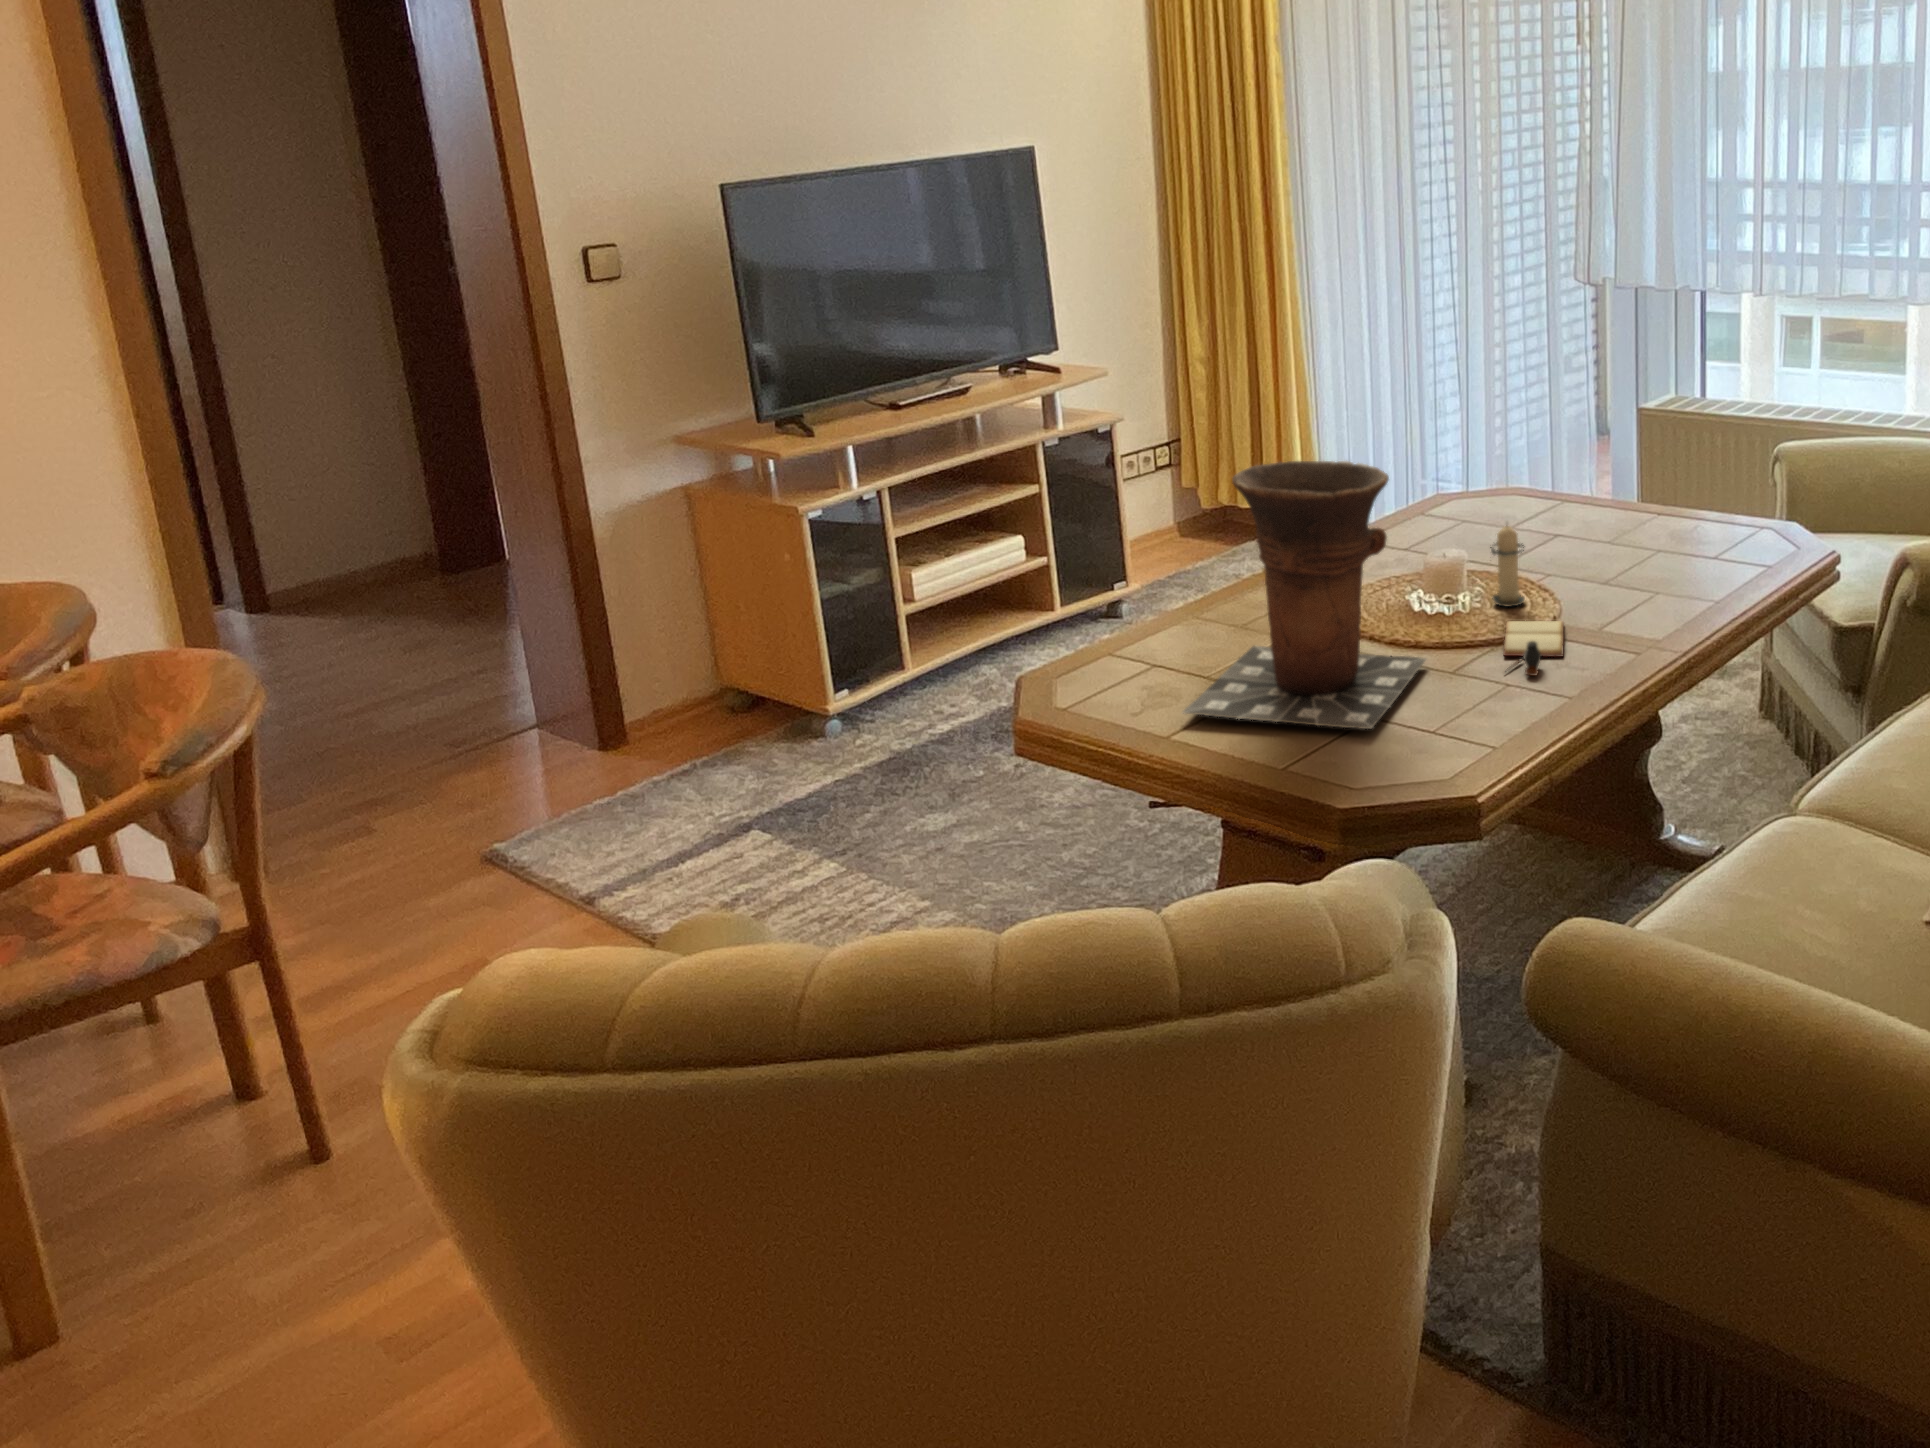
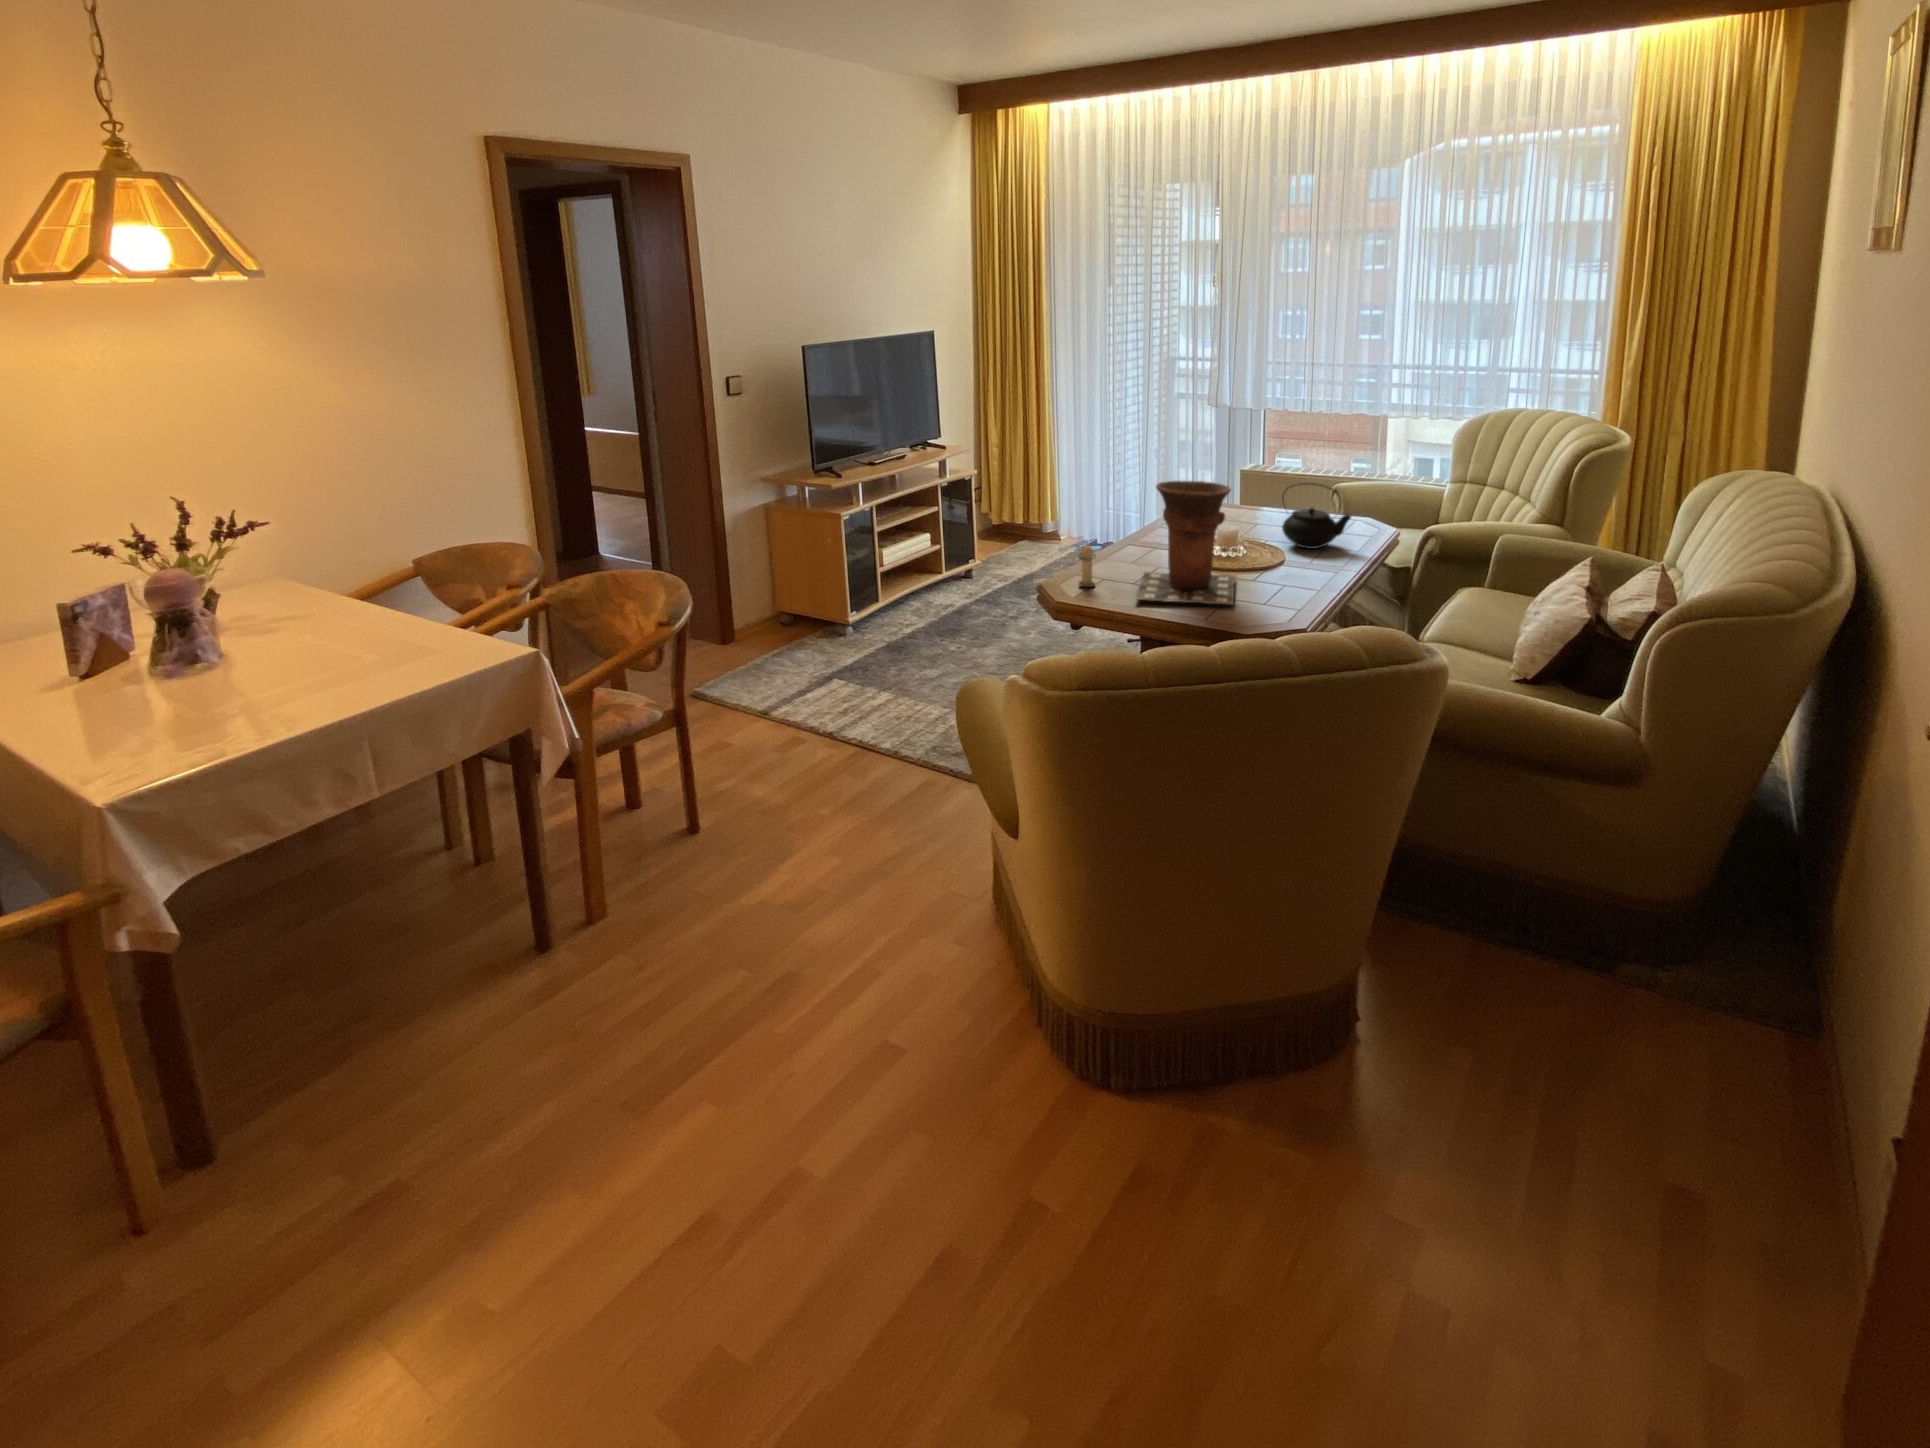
teapot: none [1580,455,1717,592] -> present [1282,483,1351,549]
candle: present [1490,525,1525,607] -> present [1079,544,1095,587]
book: present [1503,621,1564,676] -> none [1259,560,1297,583]

